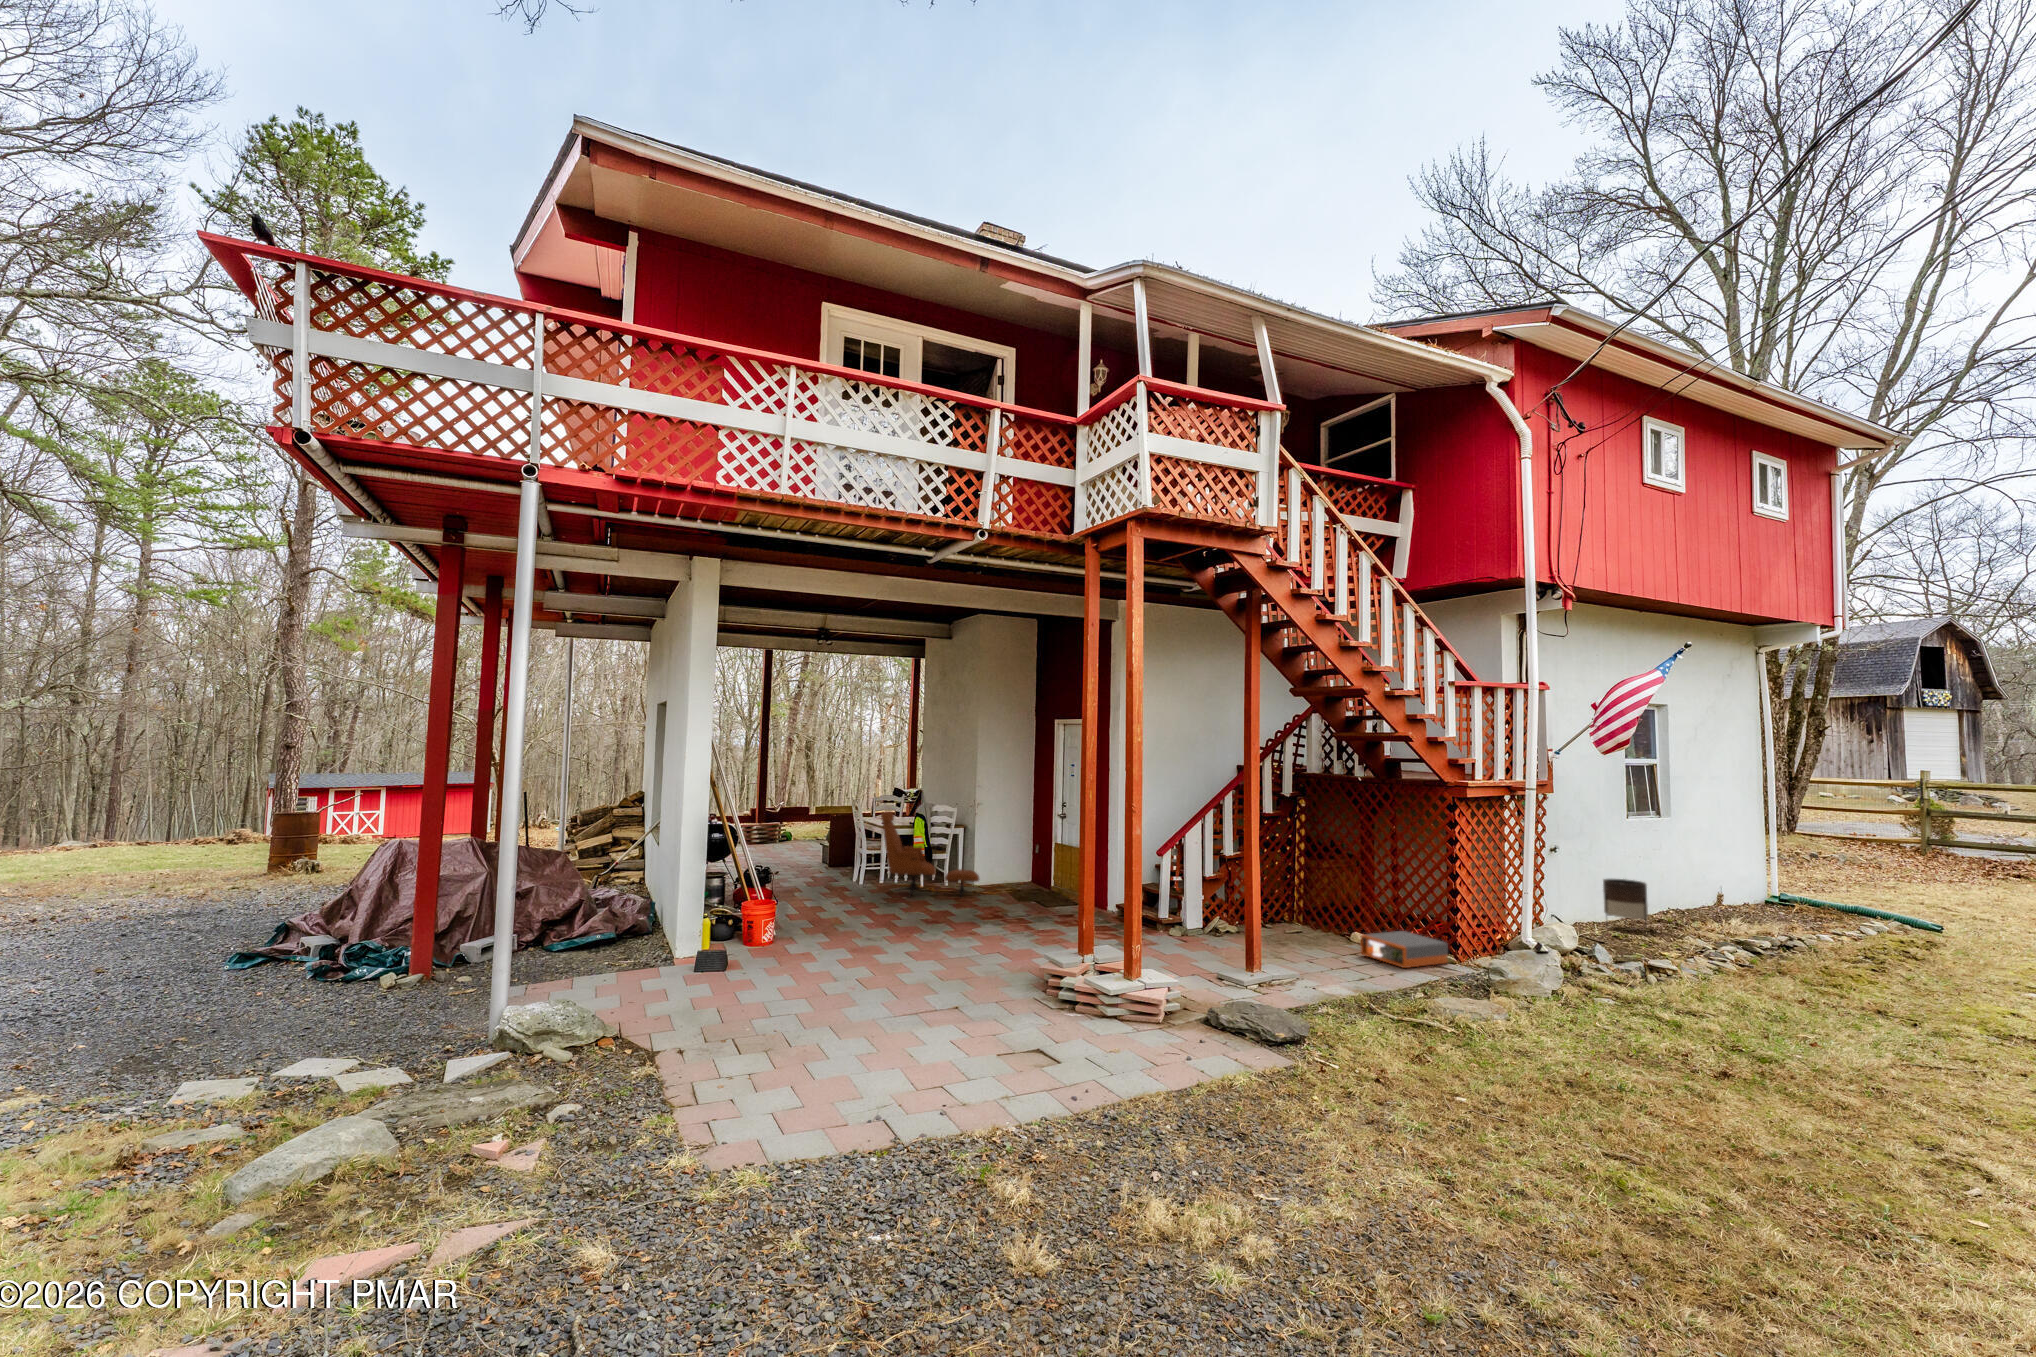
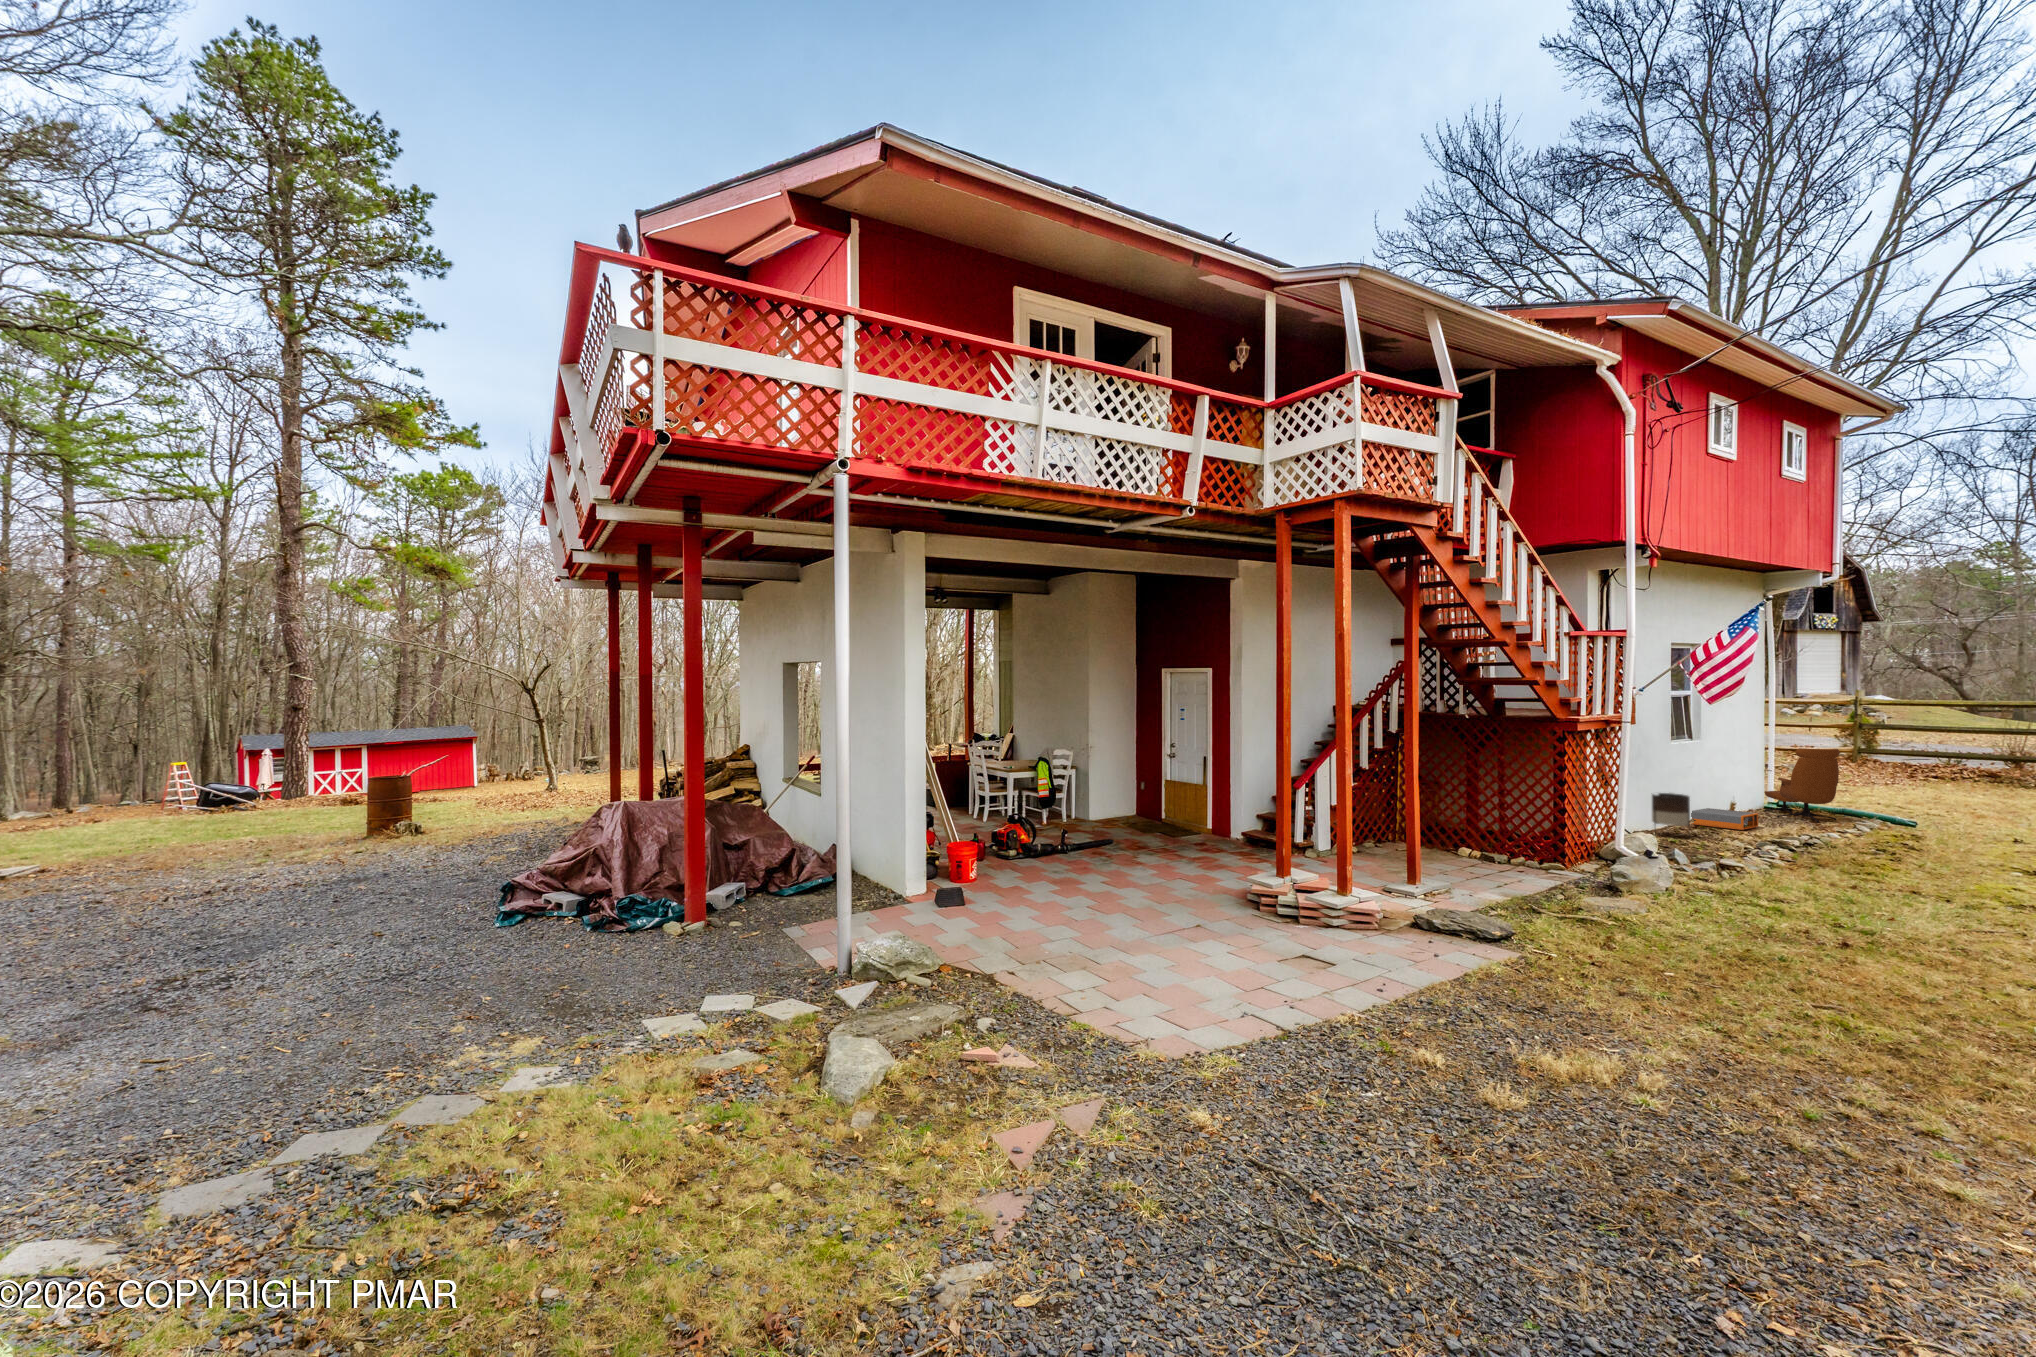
lounge chair: present [881,811,979,896] -> present [1765,748,1840,823]
storage box: present [1361,931,1448,968] -> present [1691,808,1759,830]

